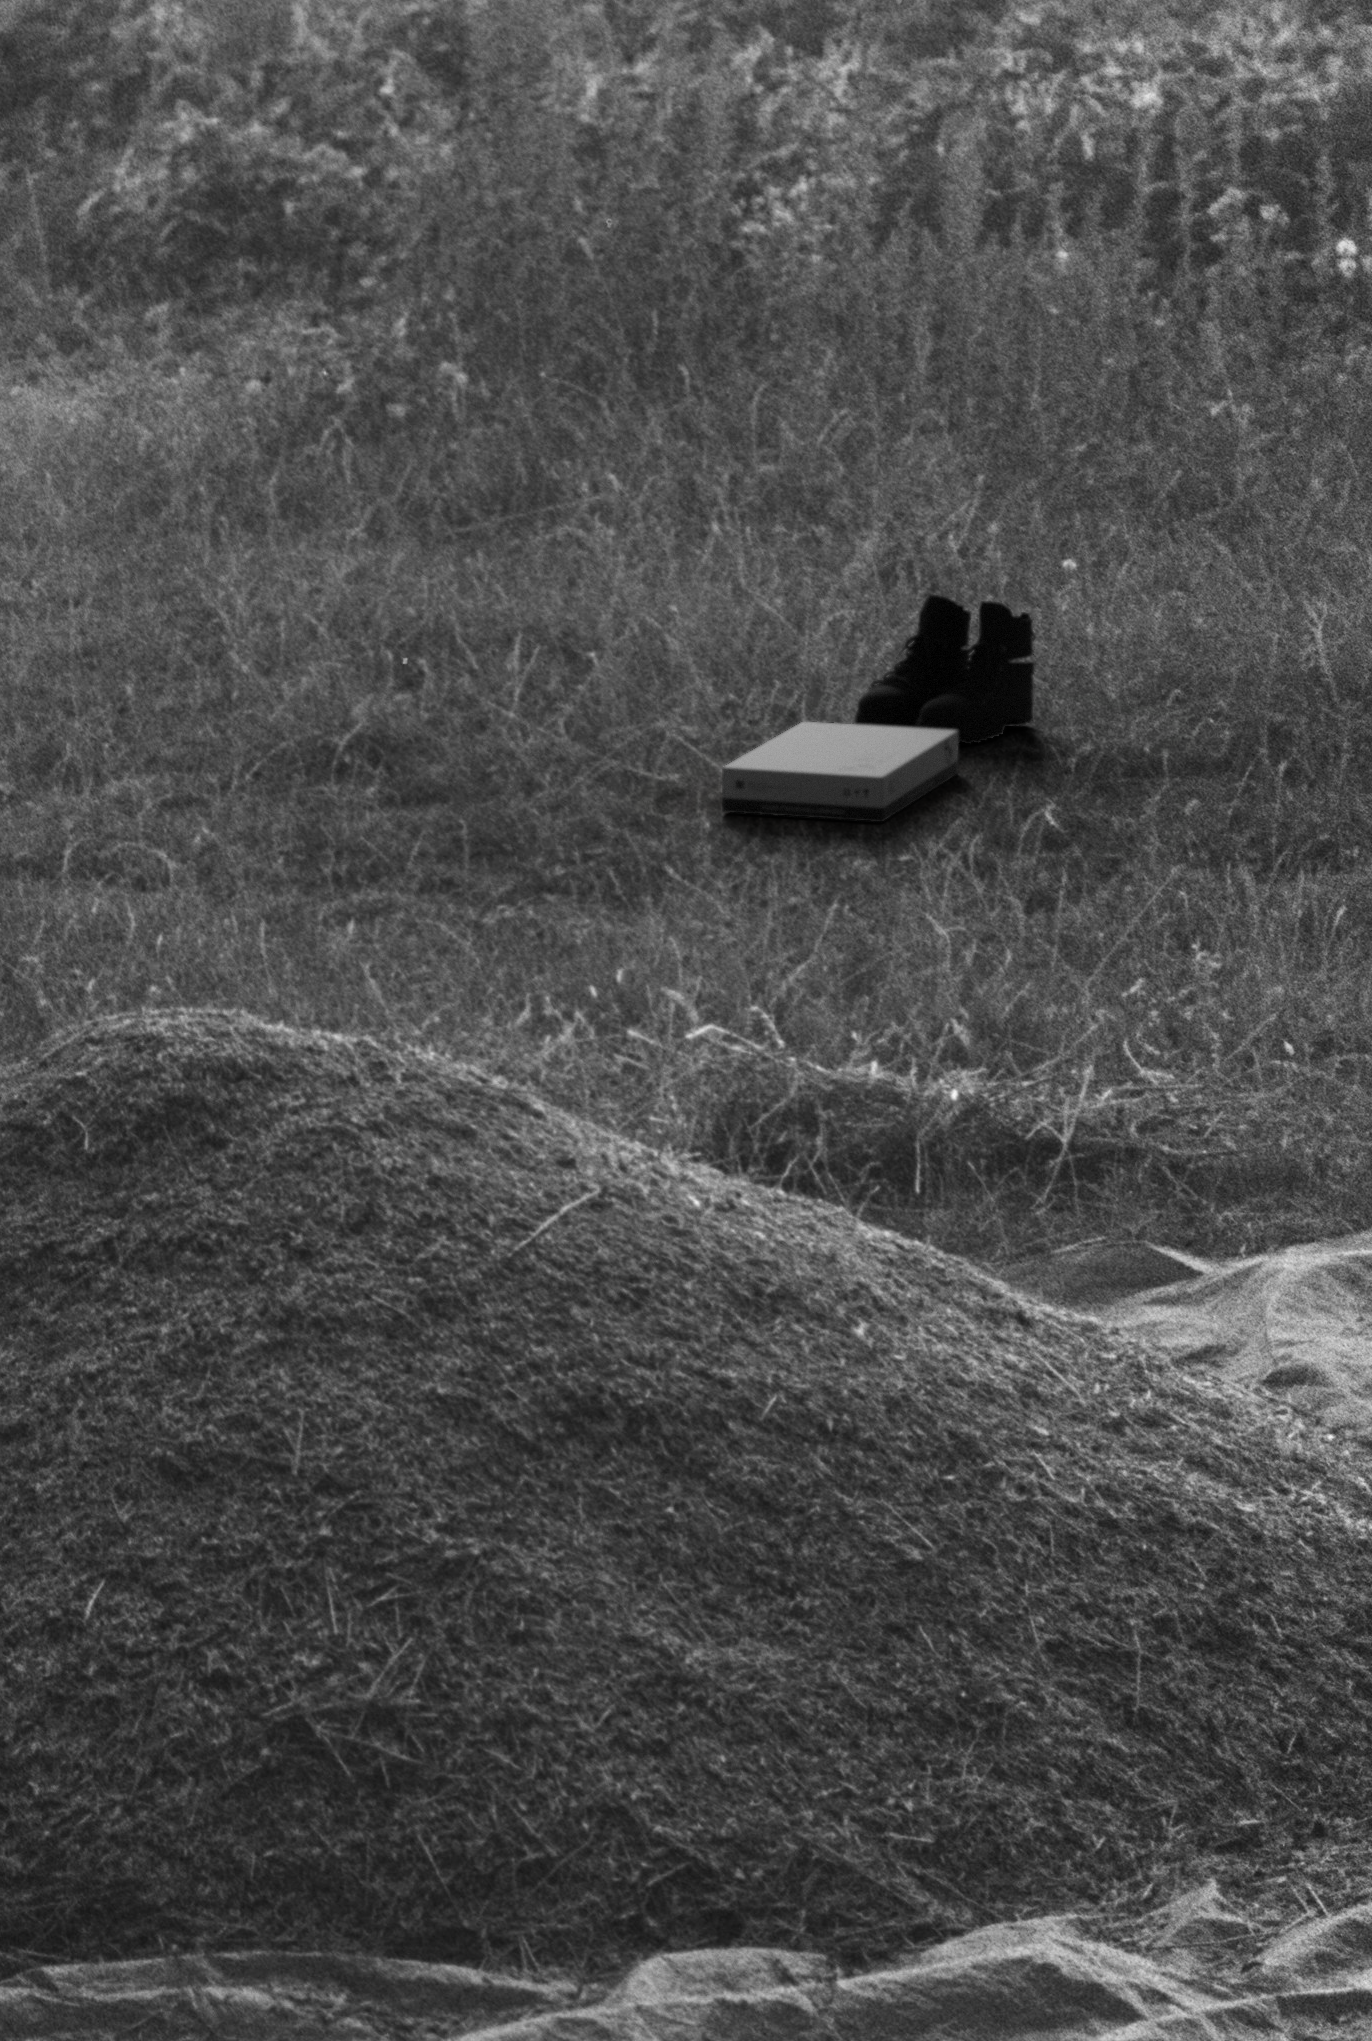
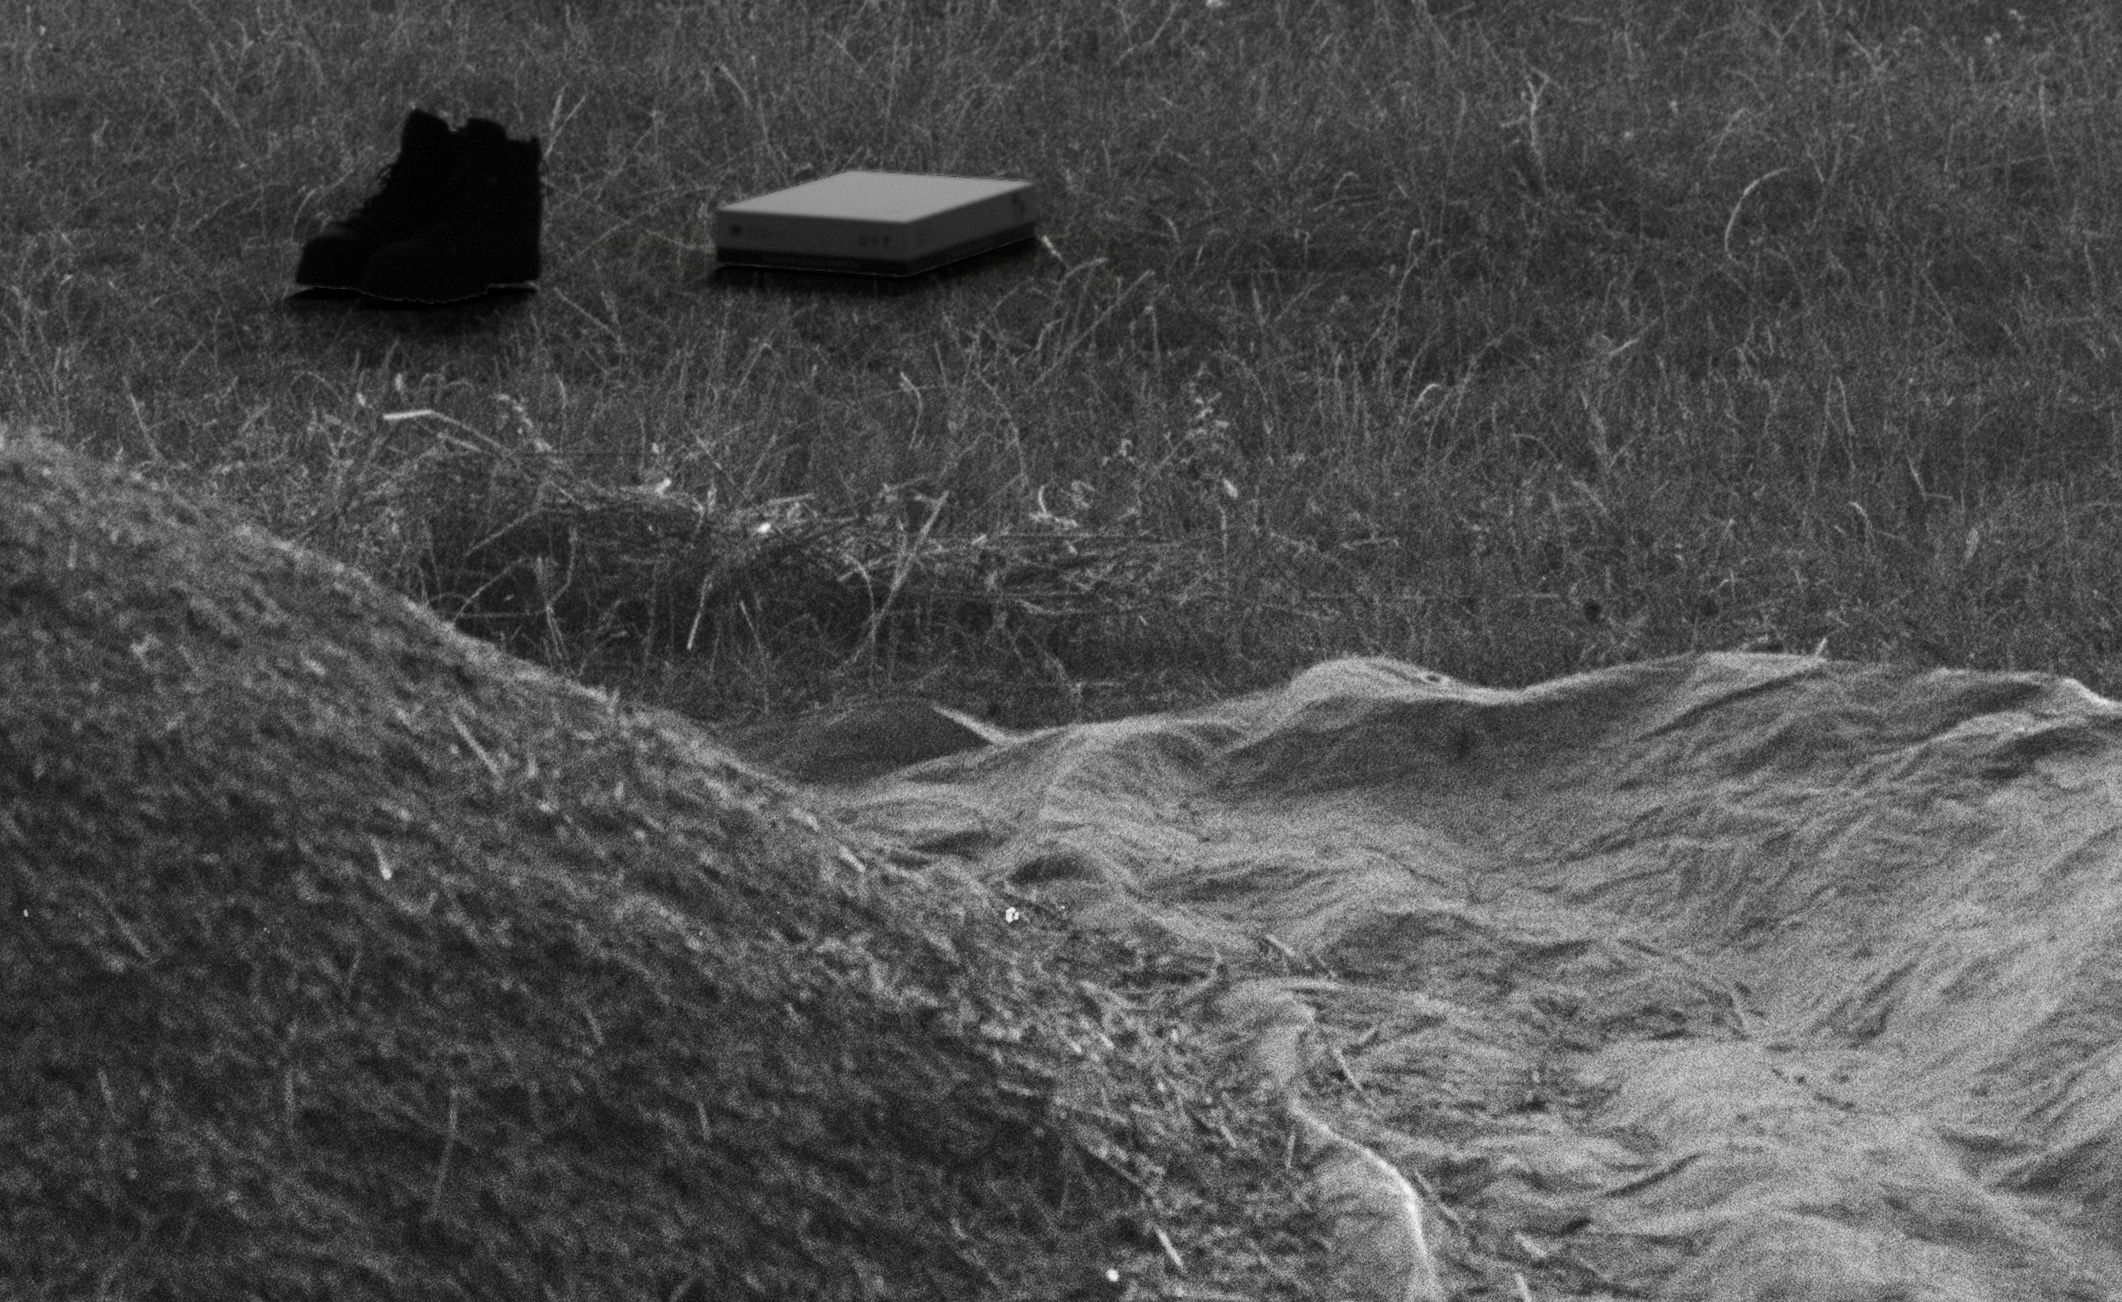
boots: present [854,594,1035,744] -> present [293,109,550,305]

